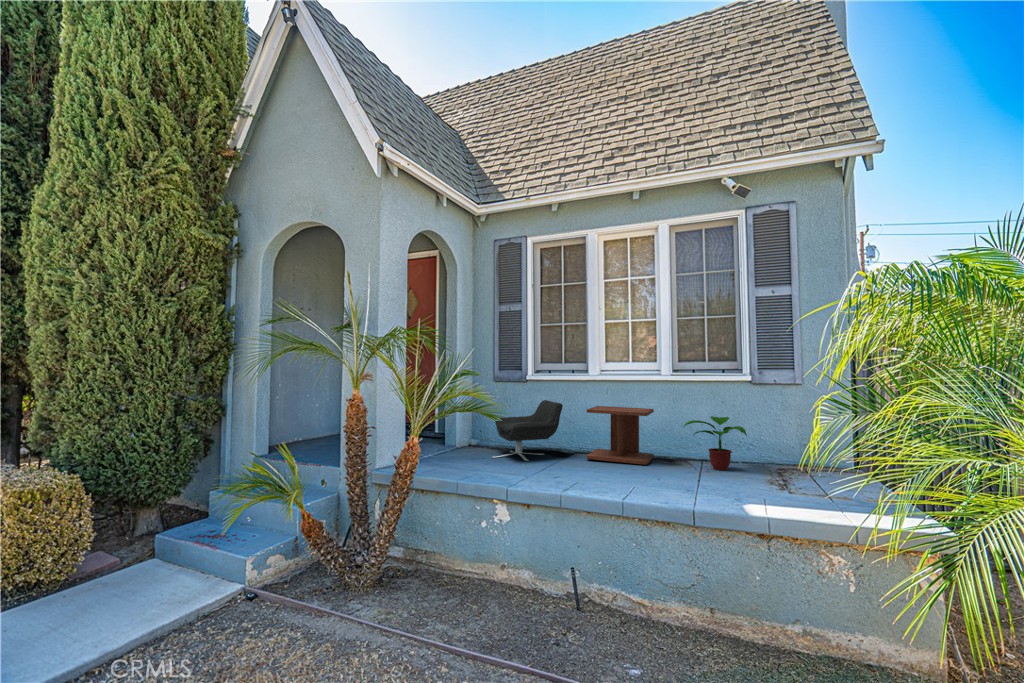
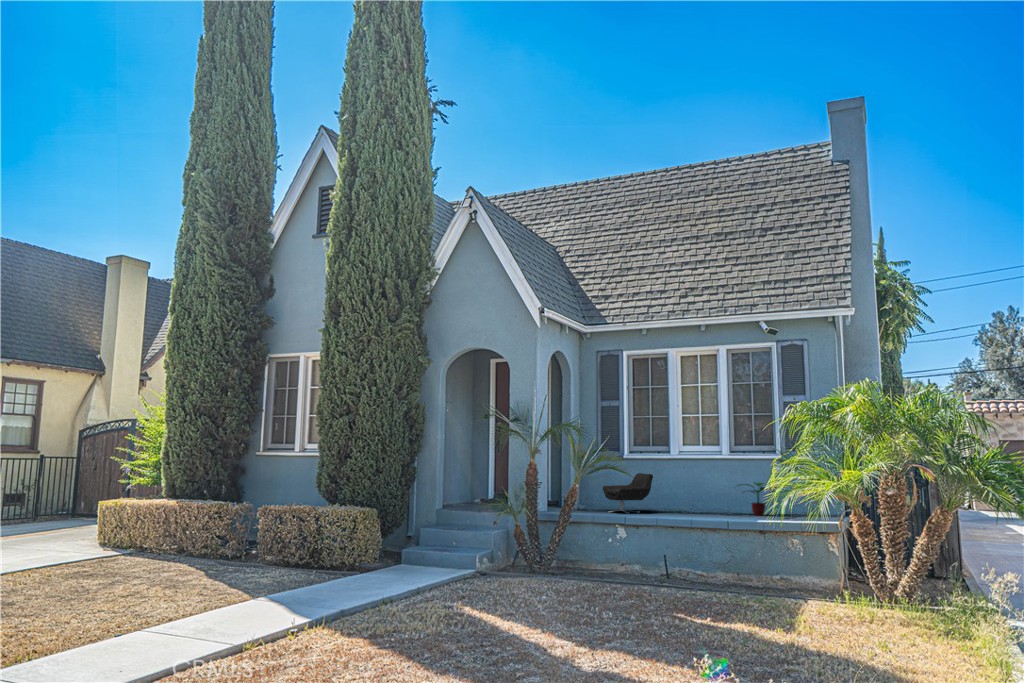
side table: present [586,406,654,465] -> none [670,477,718,515]

